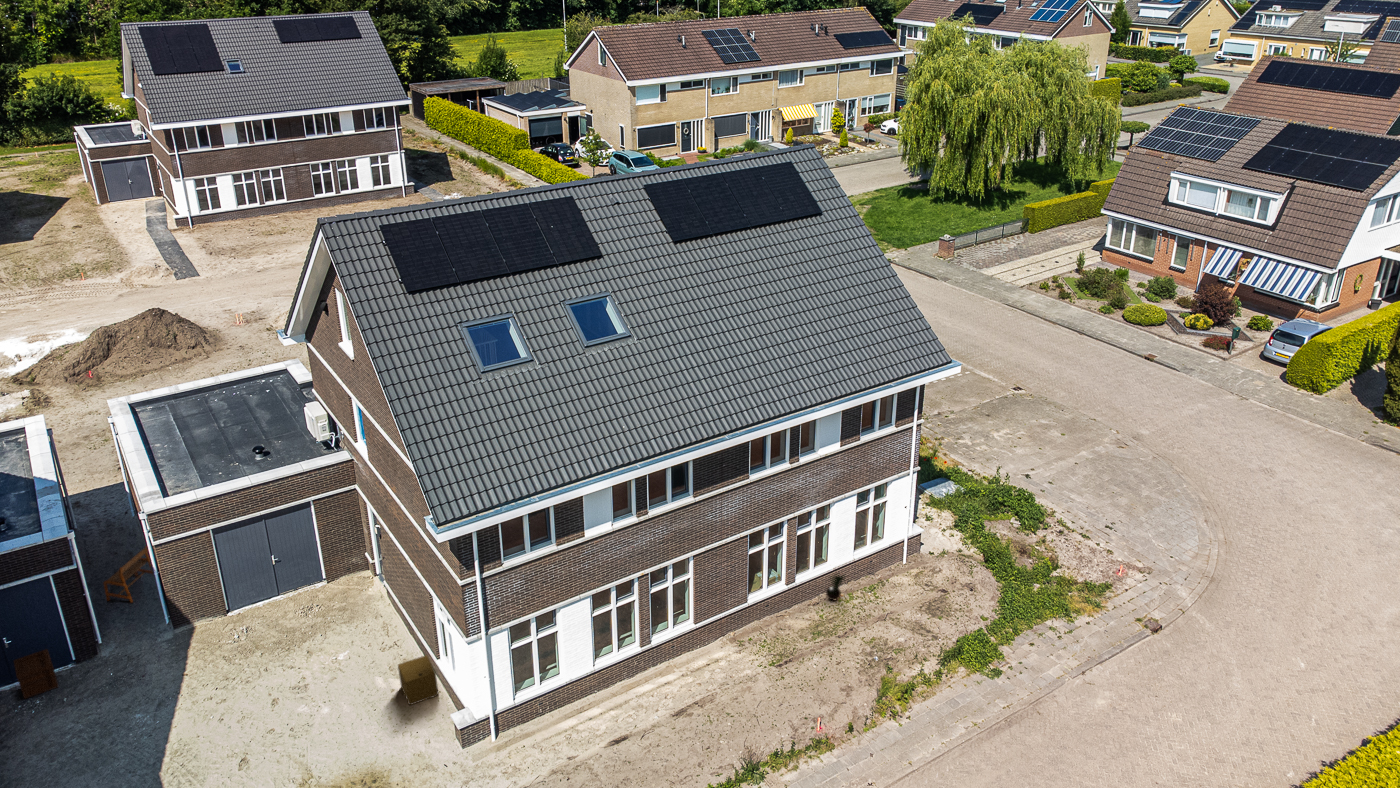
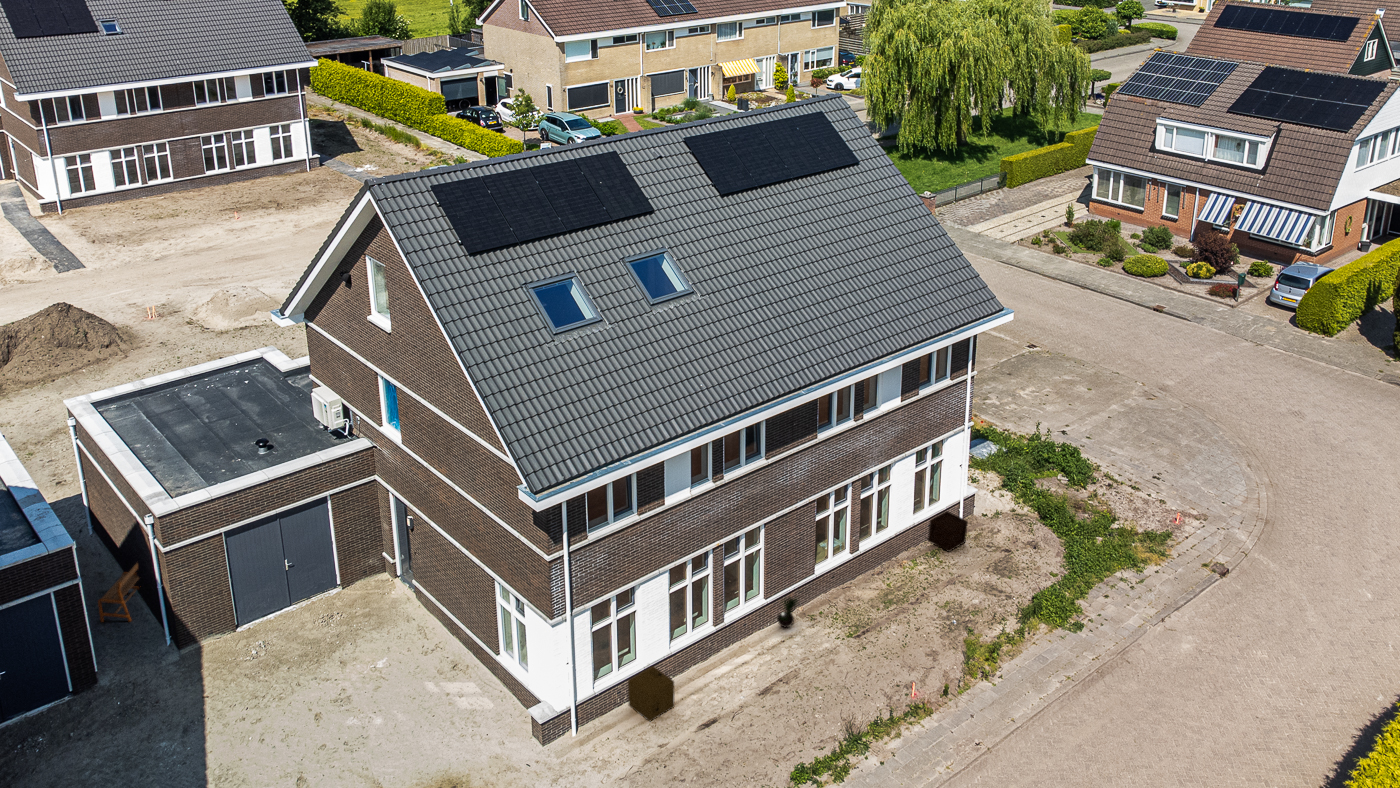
potted tree: present [826,575,845,600] -> present [777,597,798,628]
wooden crate: present [14,649,58,699] -> present [928,511,968,552]
cardboard box: present [398,655,439,705] -> present [628,666,674,721]

